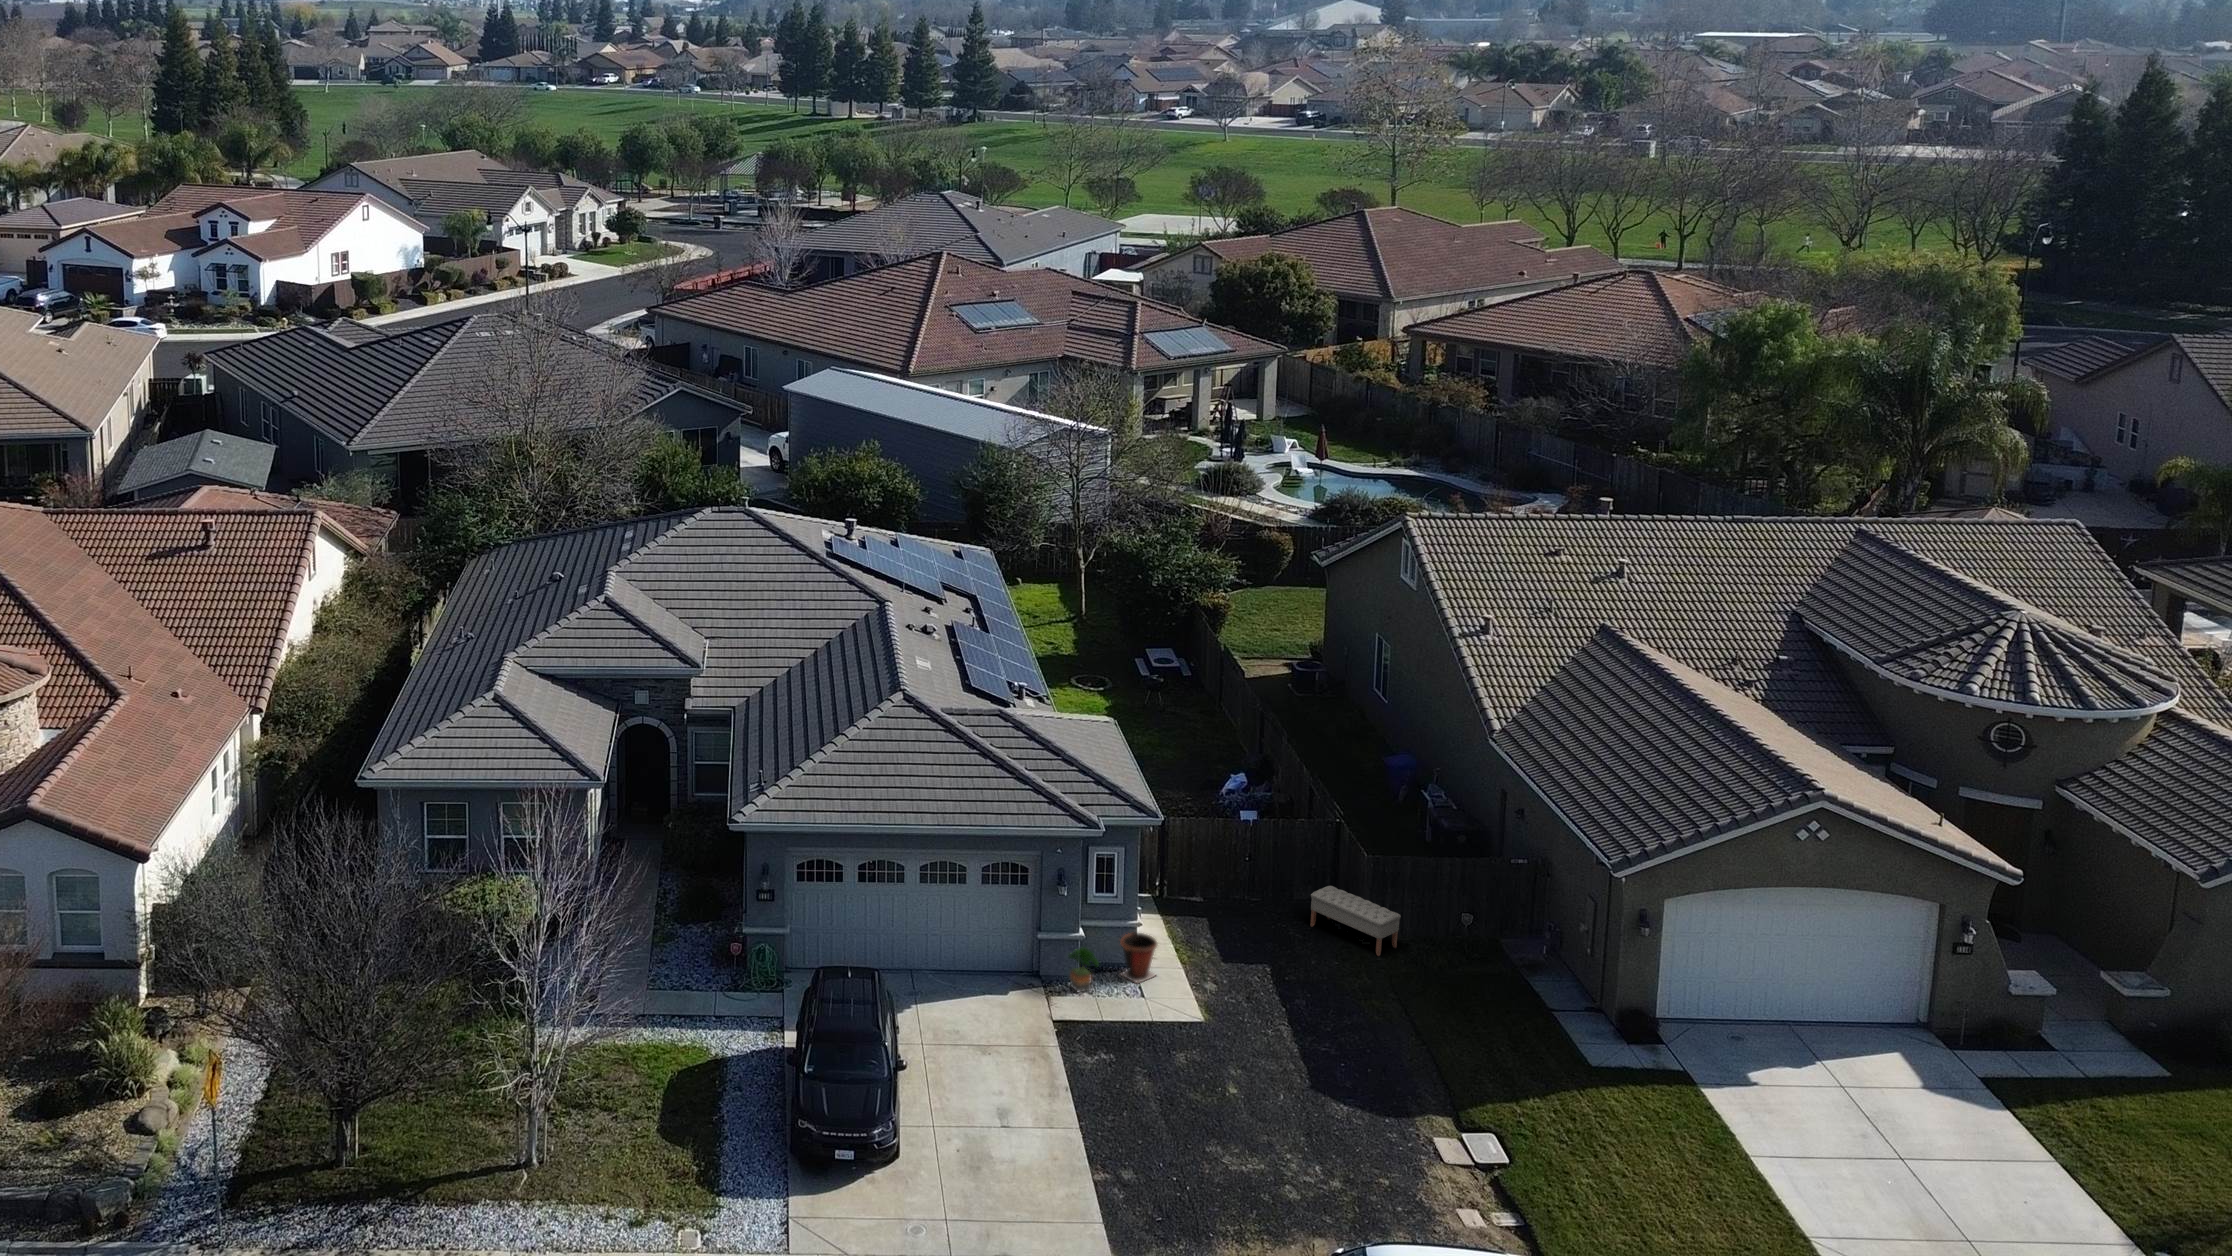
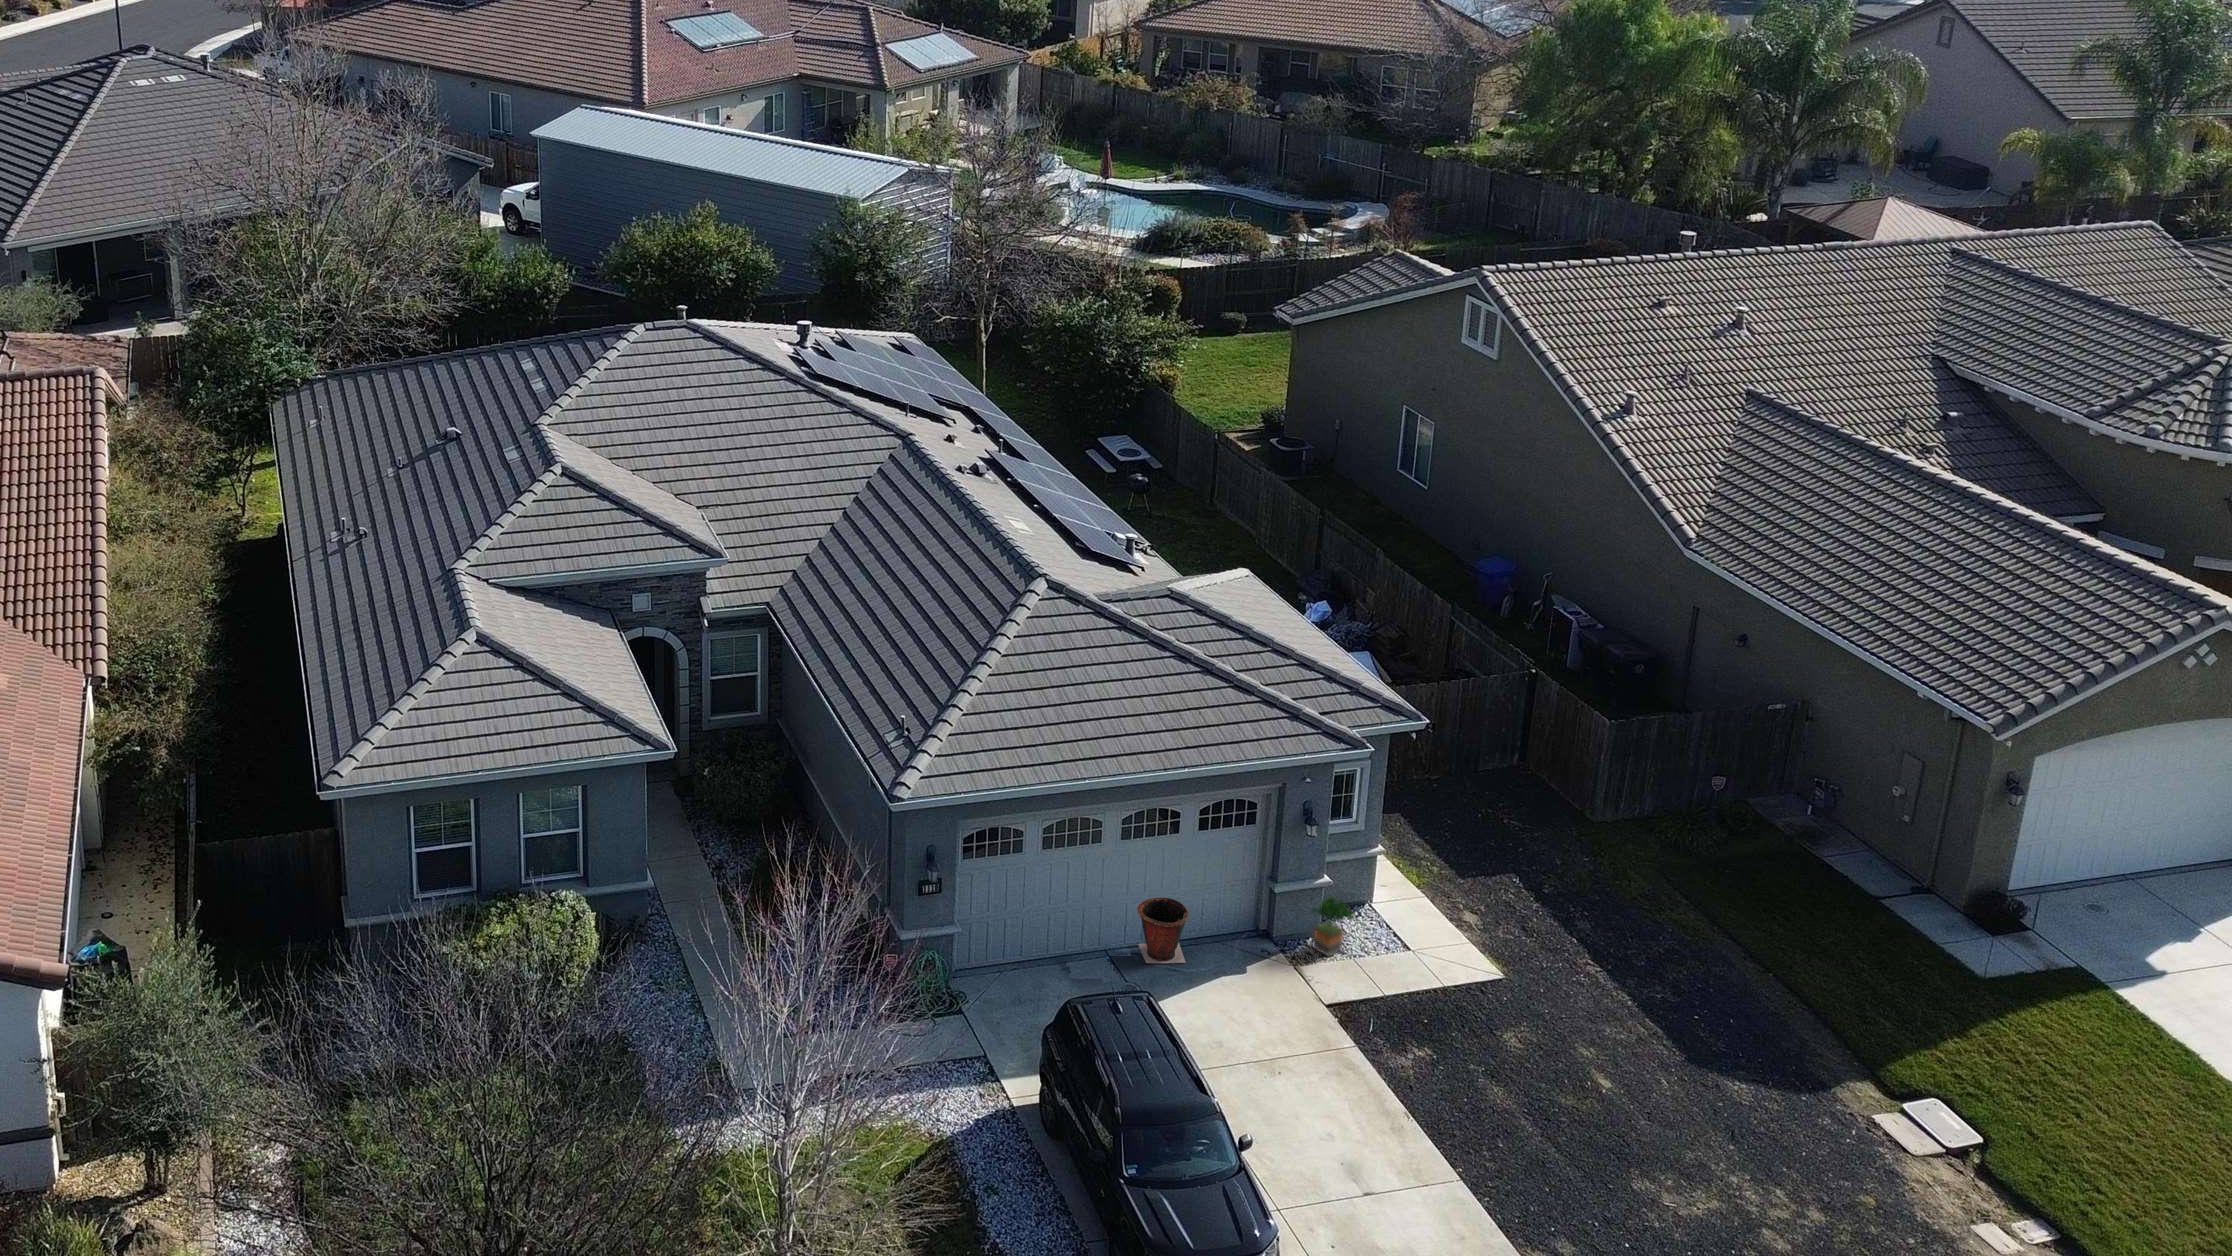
bench: present [1310,886,1401,956] -> none [1539,762,1663,849]
trash can: present [1120,933,1157,983] -> present [1137,897,1189,963]

